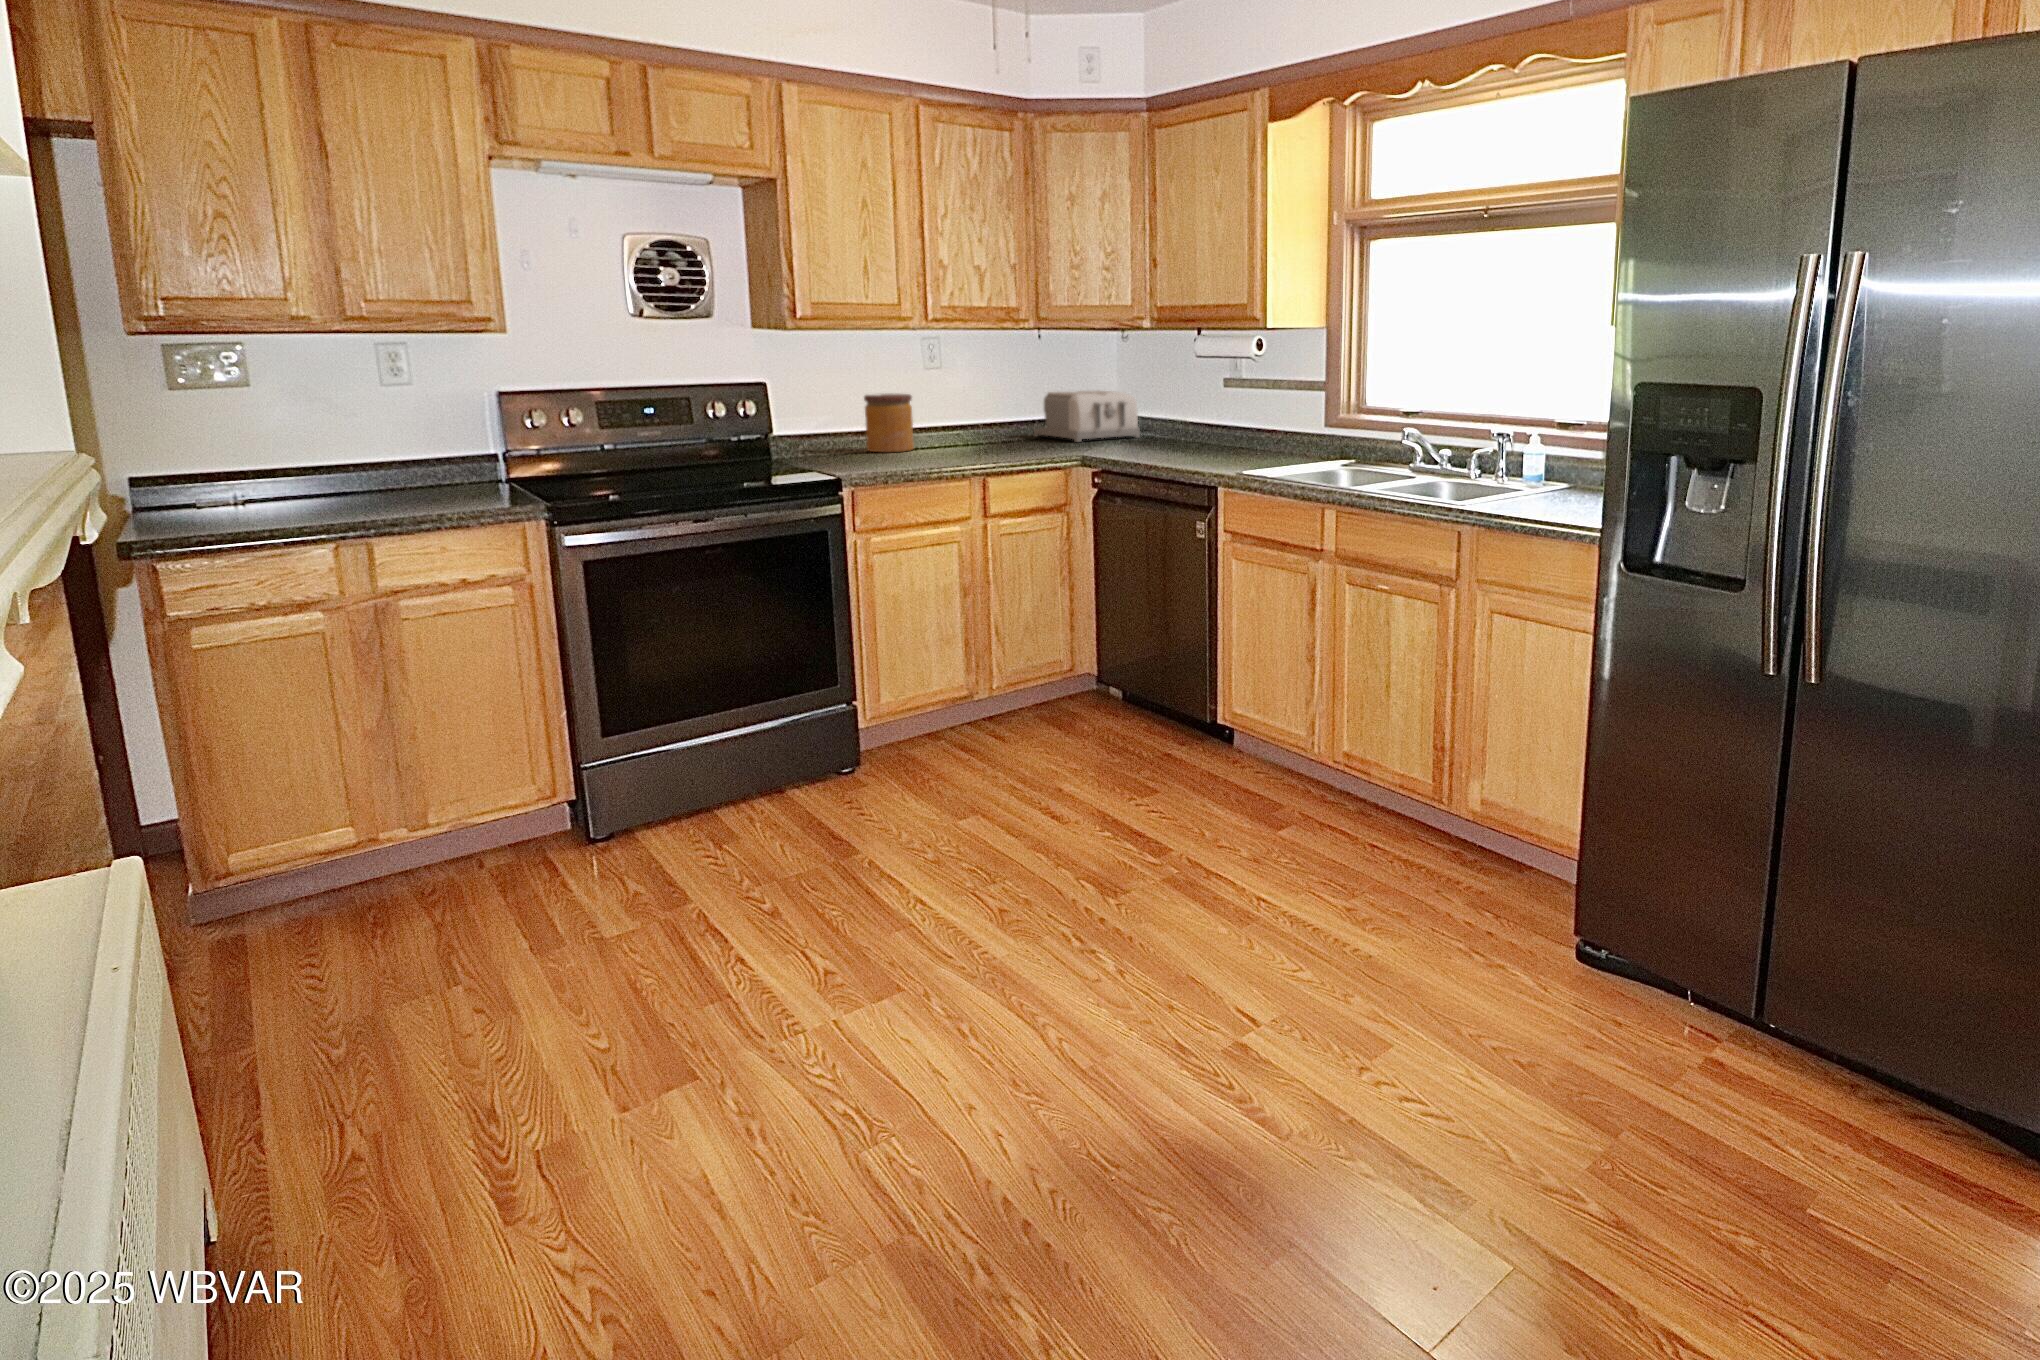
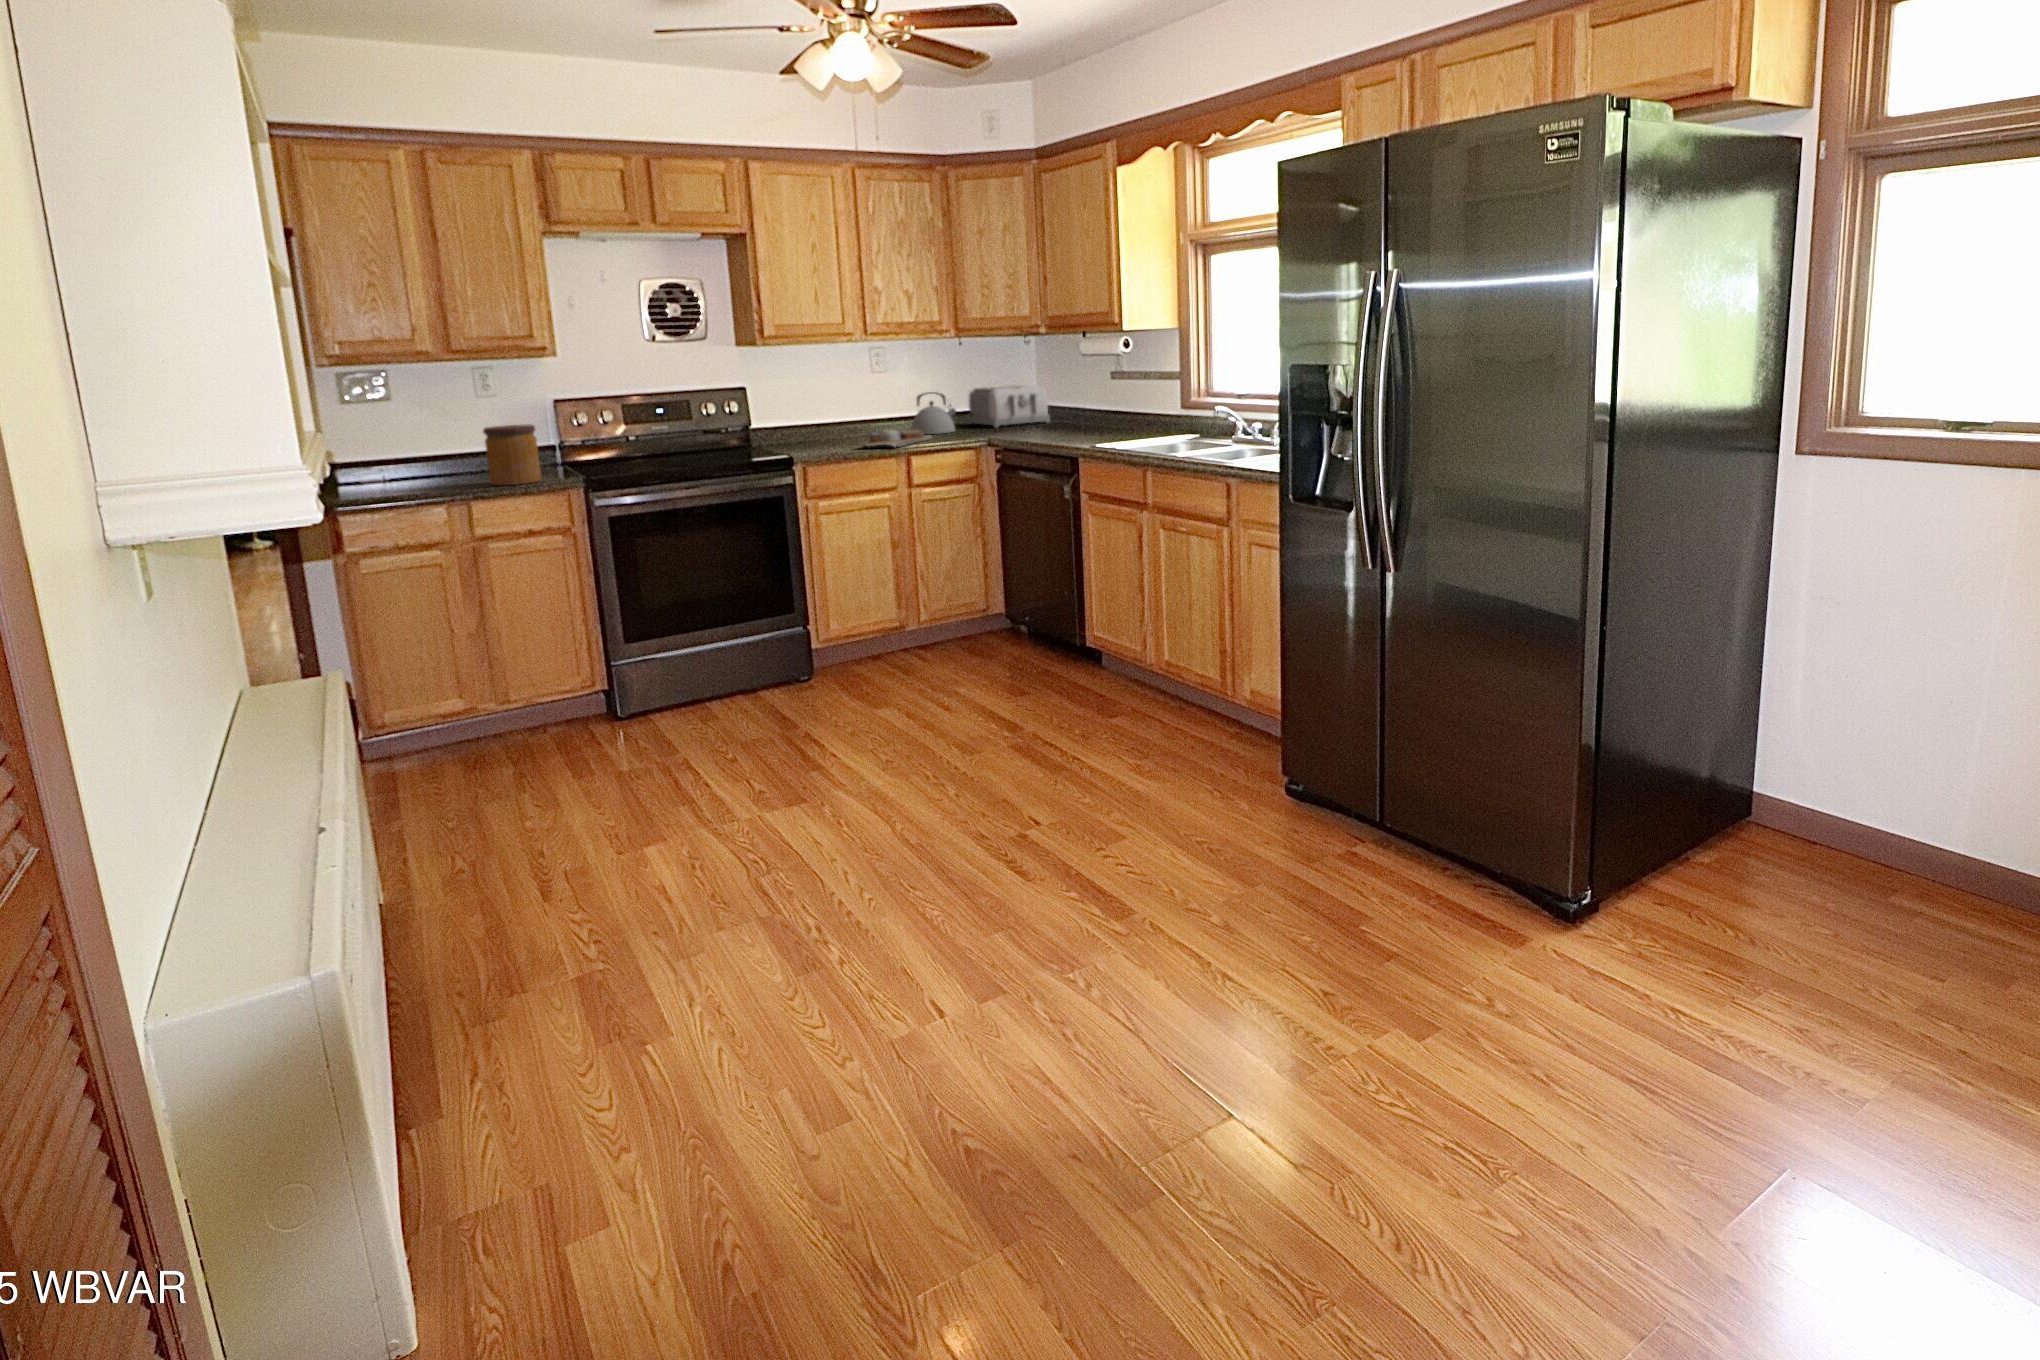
jar: present [864,394,914,452] -> present [483,424,541,486]
kettle: none [973,396,1032,449] -> present [911,392,956,434]
cutting board: none [919,443,1010,469] -> present [860,429,932,447]

